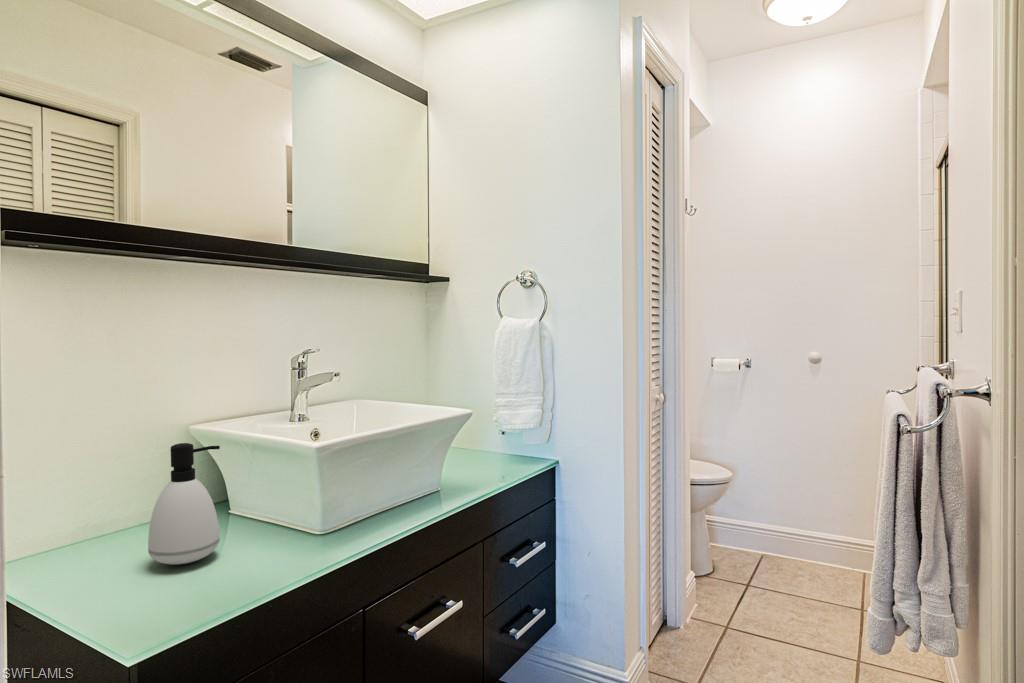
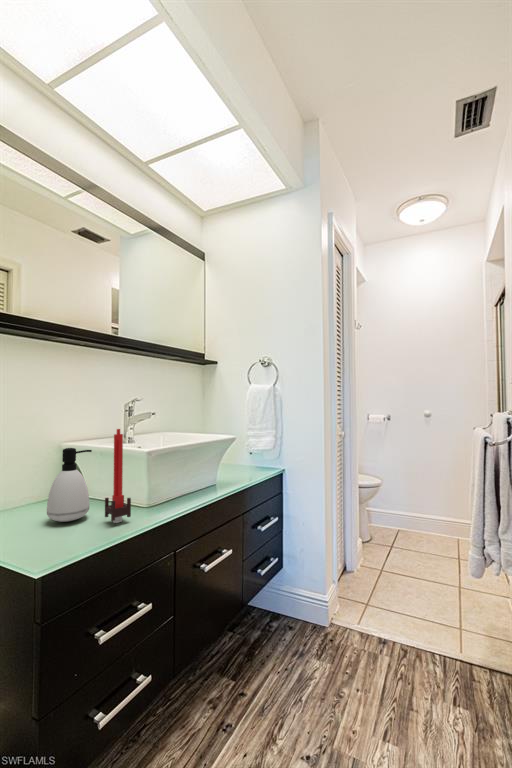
candle: none [242,413,284,569] -> present [105,429,131,523]

